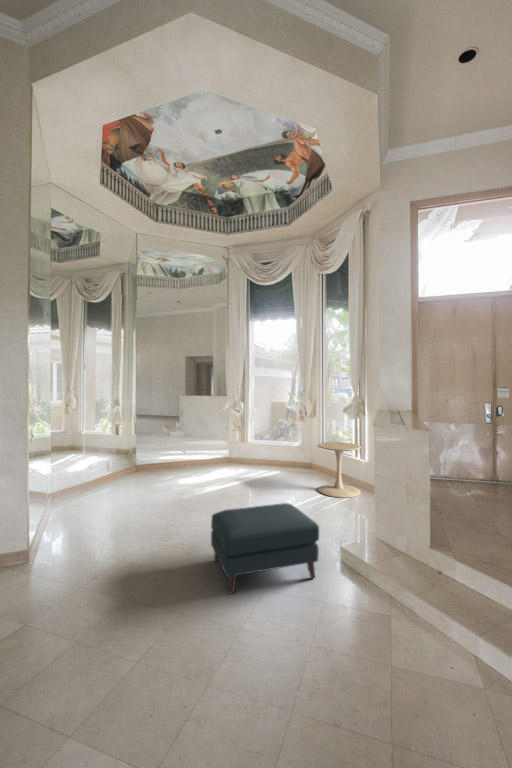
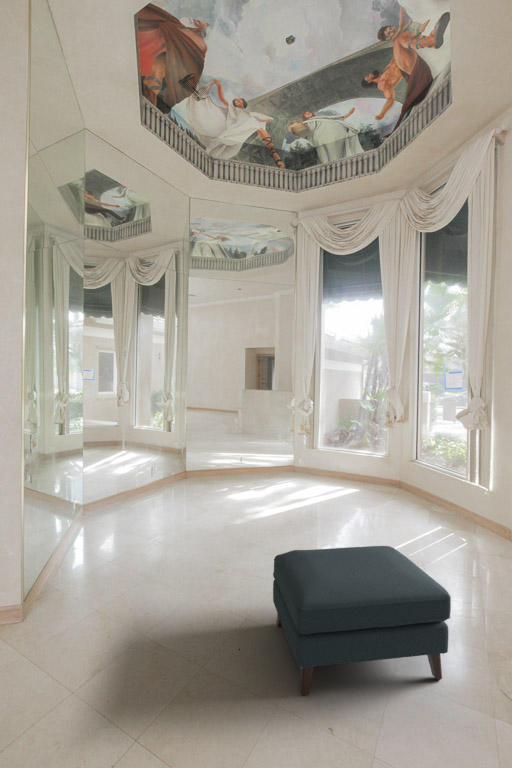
pedestal table: present [318,442,361,498] -> none [415,456,480,534]

